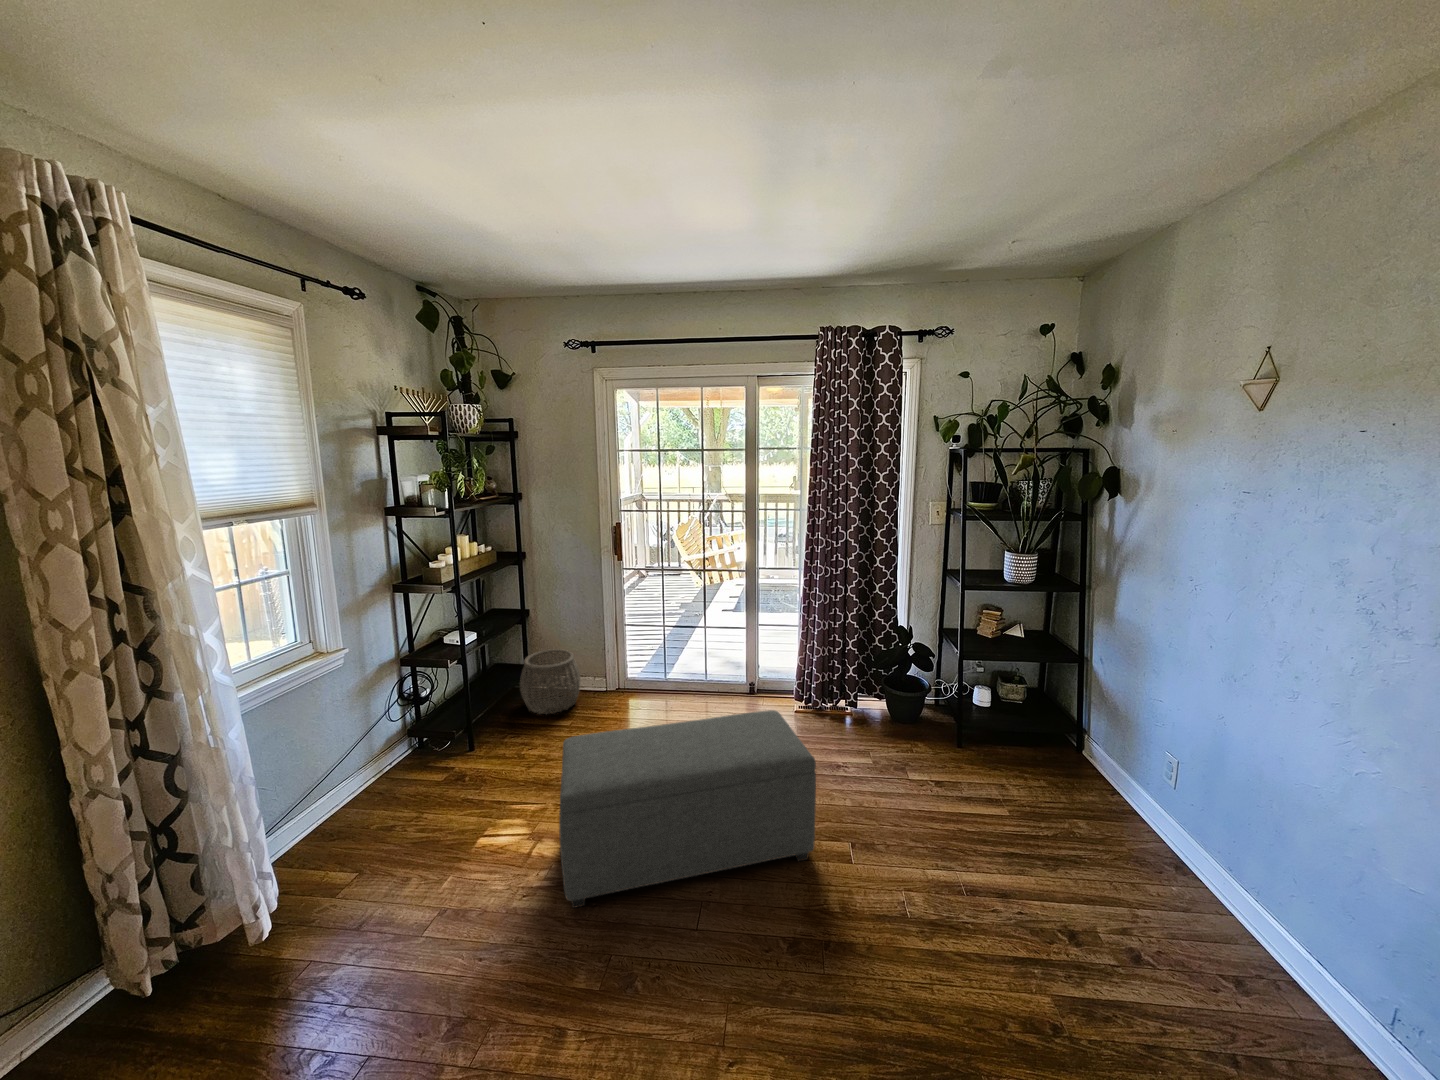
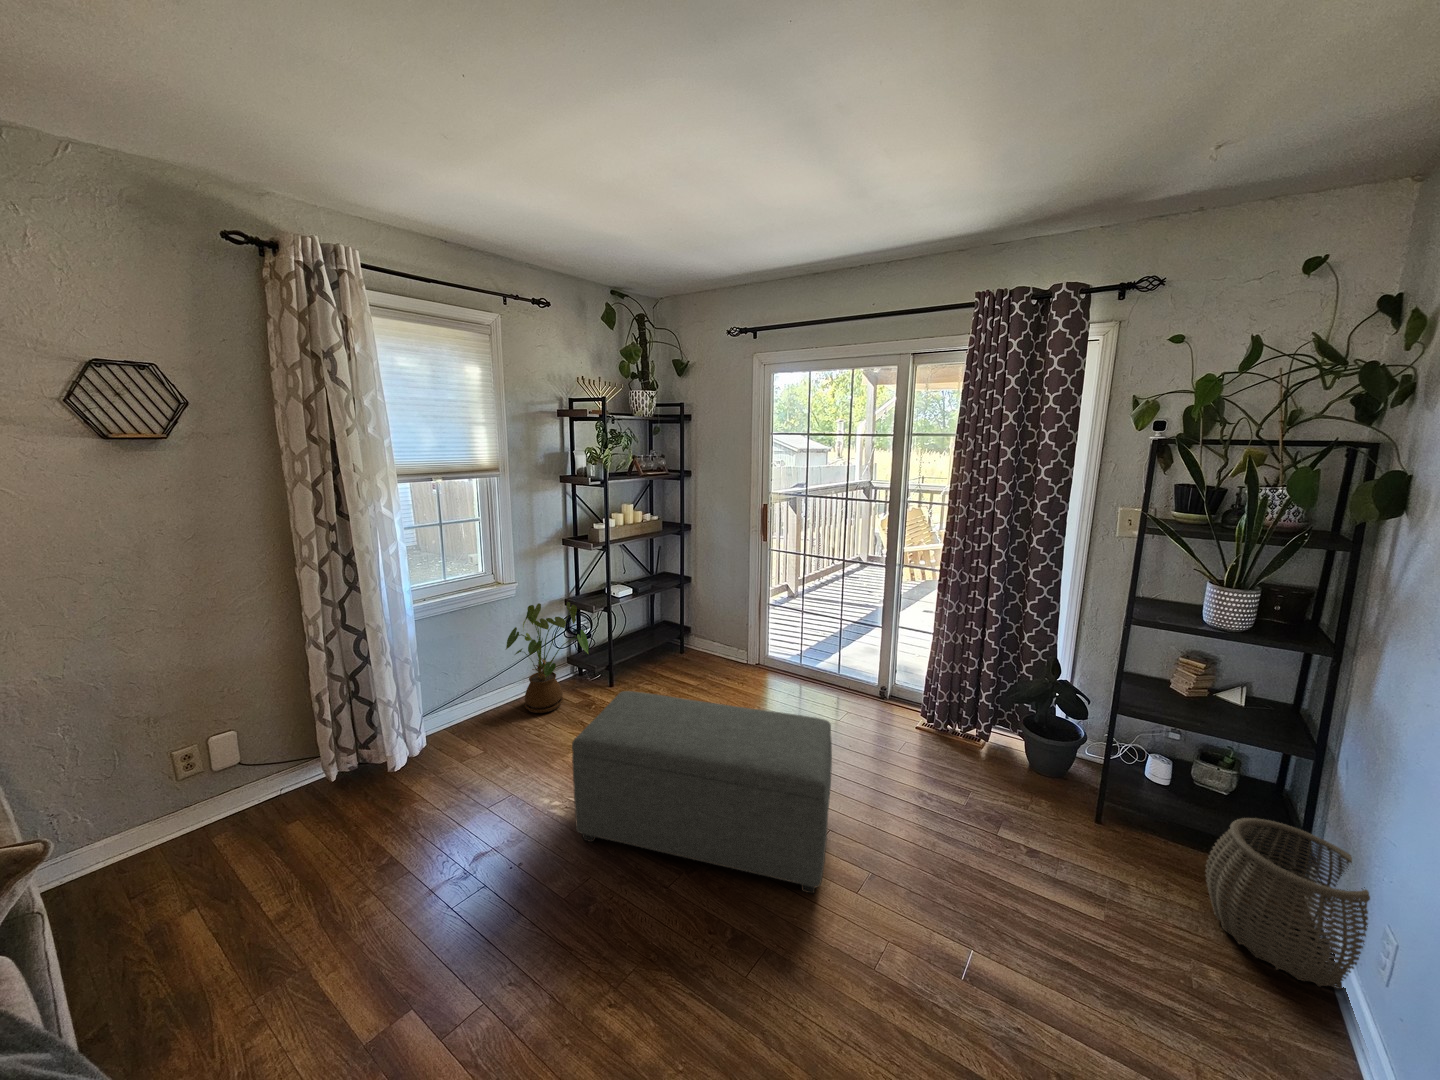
woven basket: present [520,649,581,714] -> present [1205,818,1370,989]
house plant: none [358,660,470,808] -> present [506,602,588,713]

